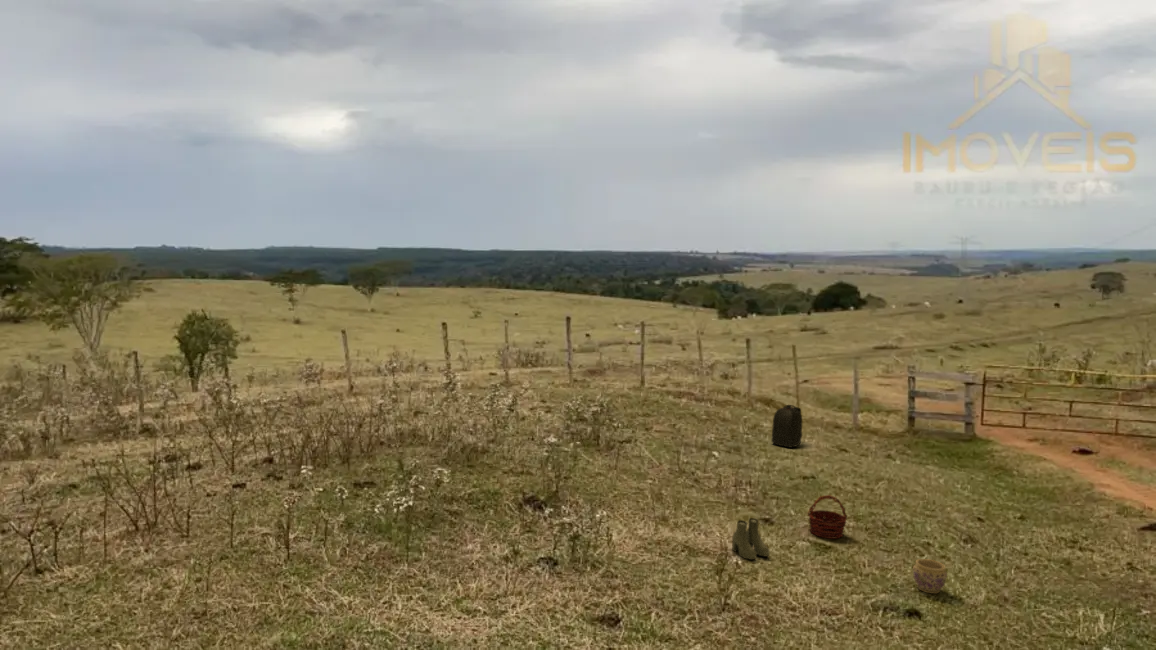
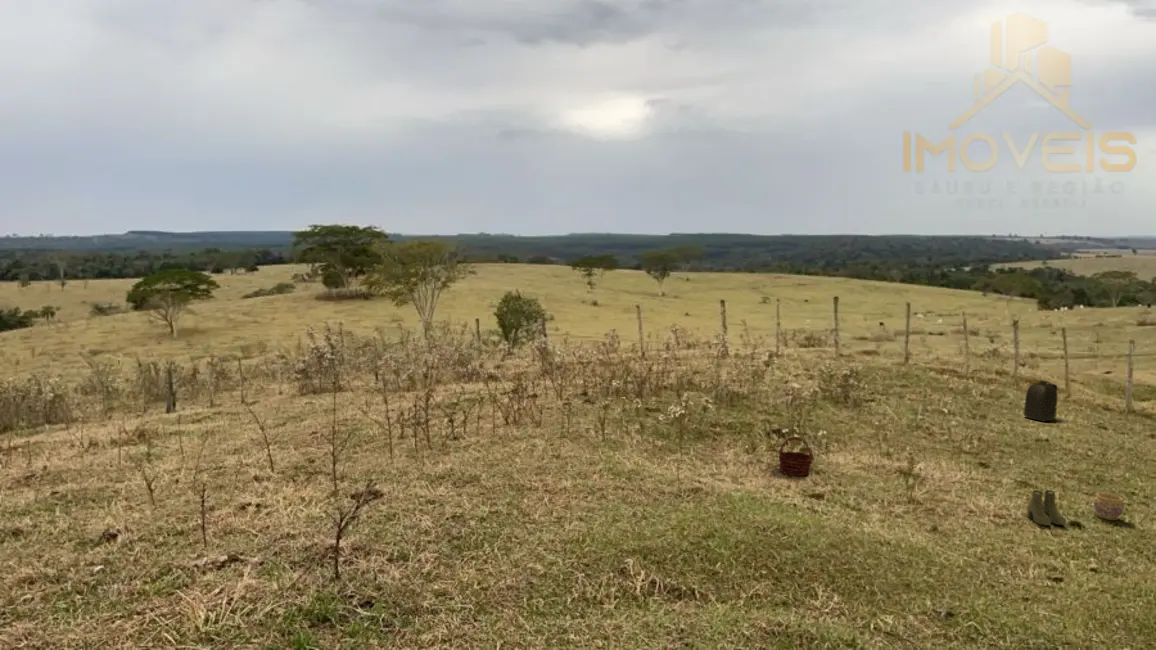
basket: present [808,495,847,539] -> present [778,437,813,476]
boots: present [732,518,769,560] -> present [1027,490,1065,526]

